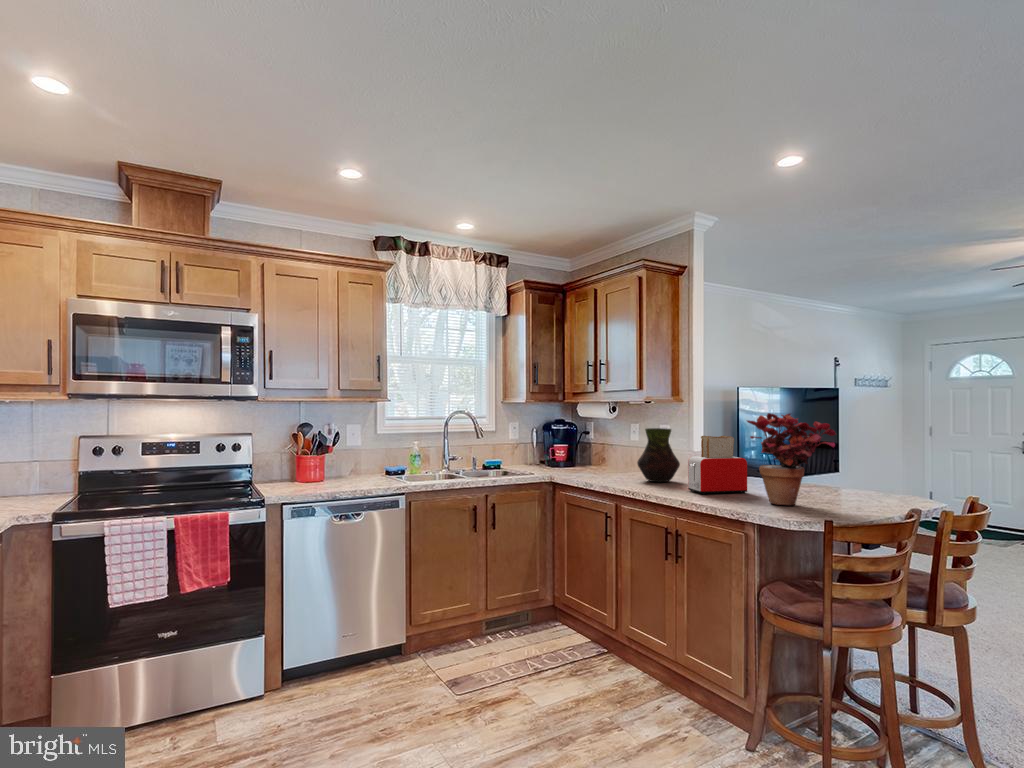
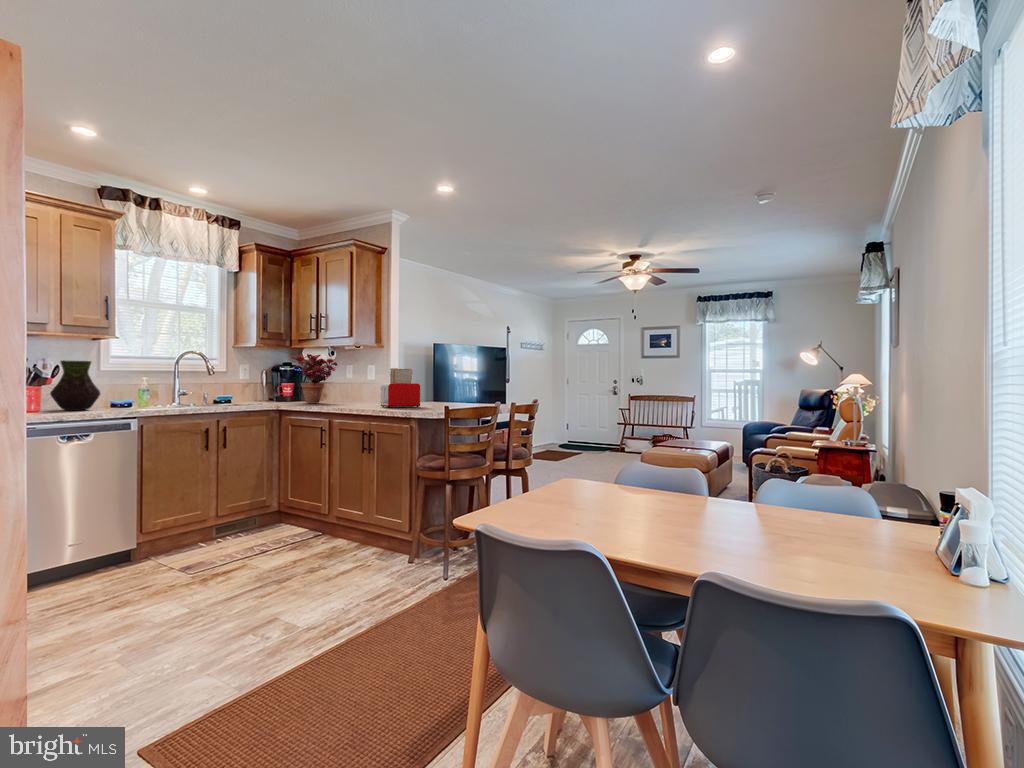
potted plant: present [747,413,836,505] -> present [292,354,338,403]
vase: present [637,428,680,482] -> present [50,360,100,410]

